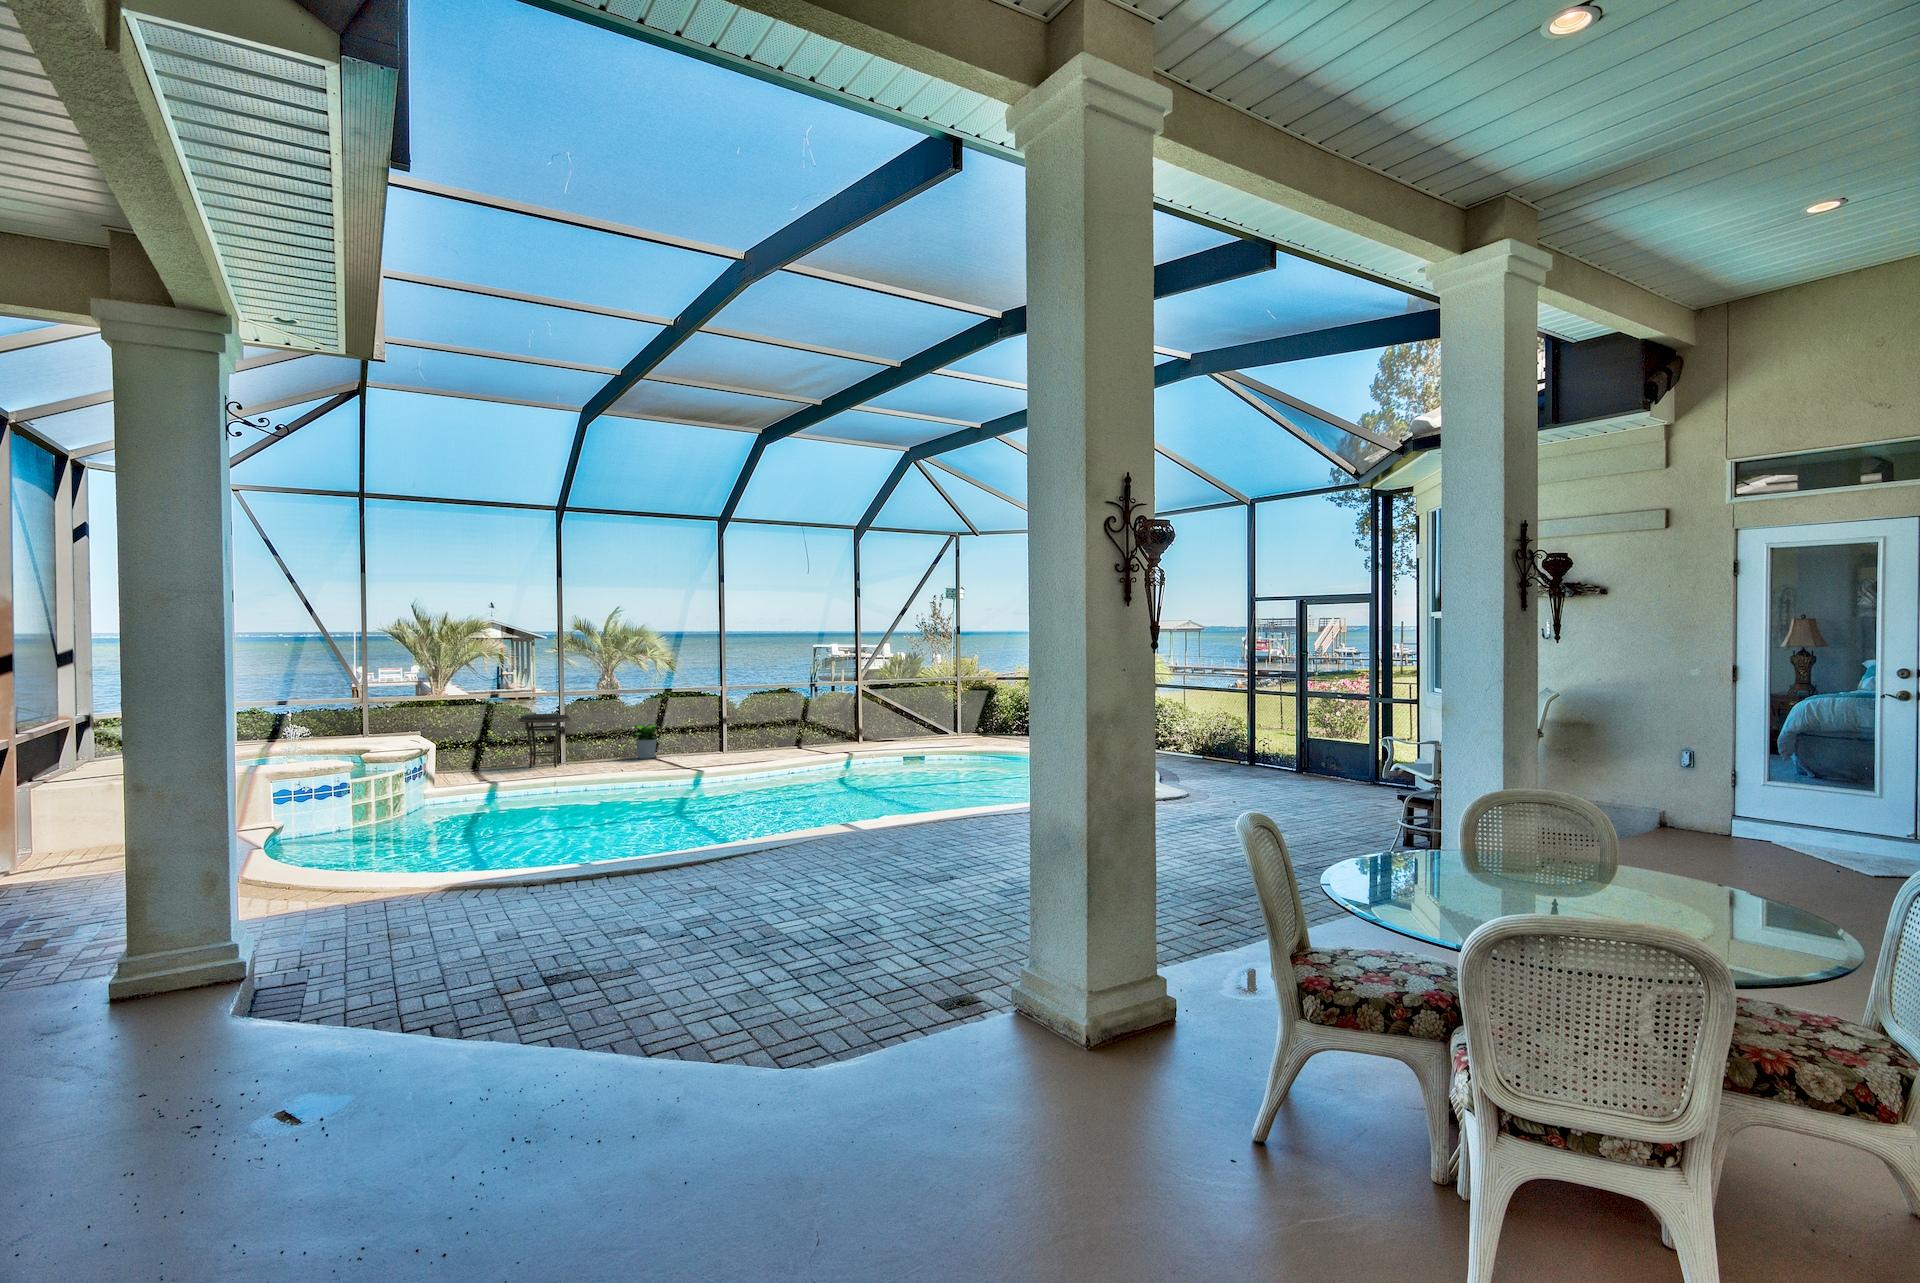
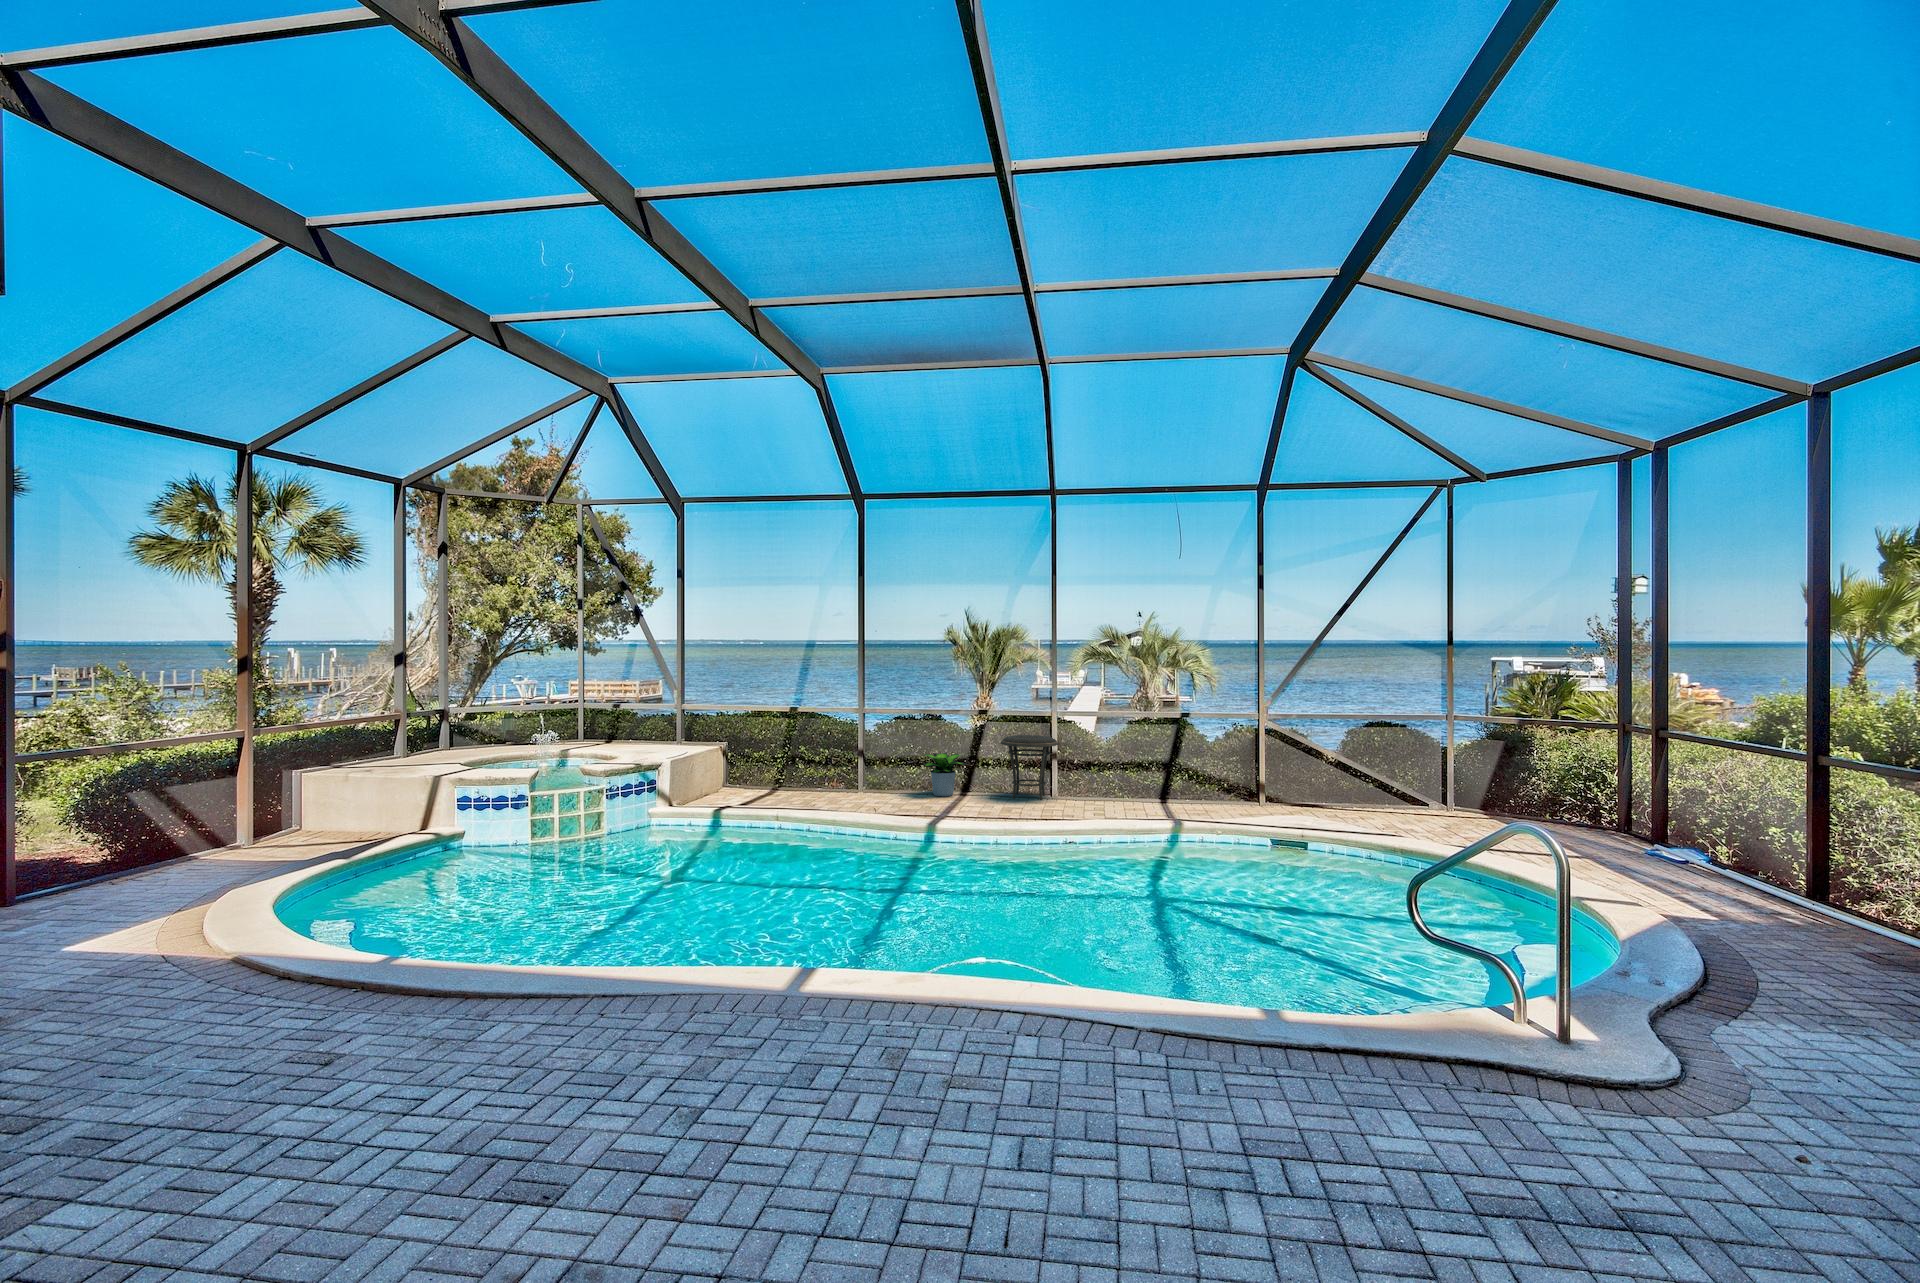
side table: present [518,714,571,768] -> present [1001,735,1058,800]

